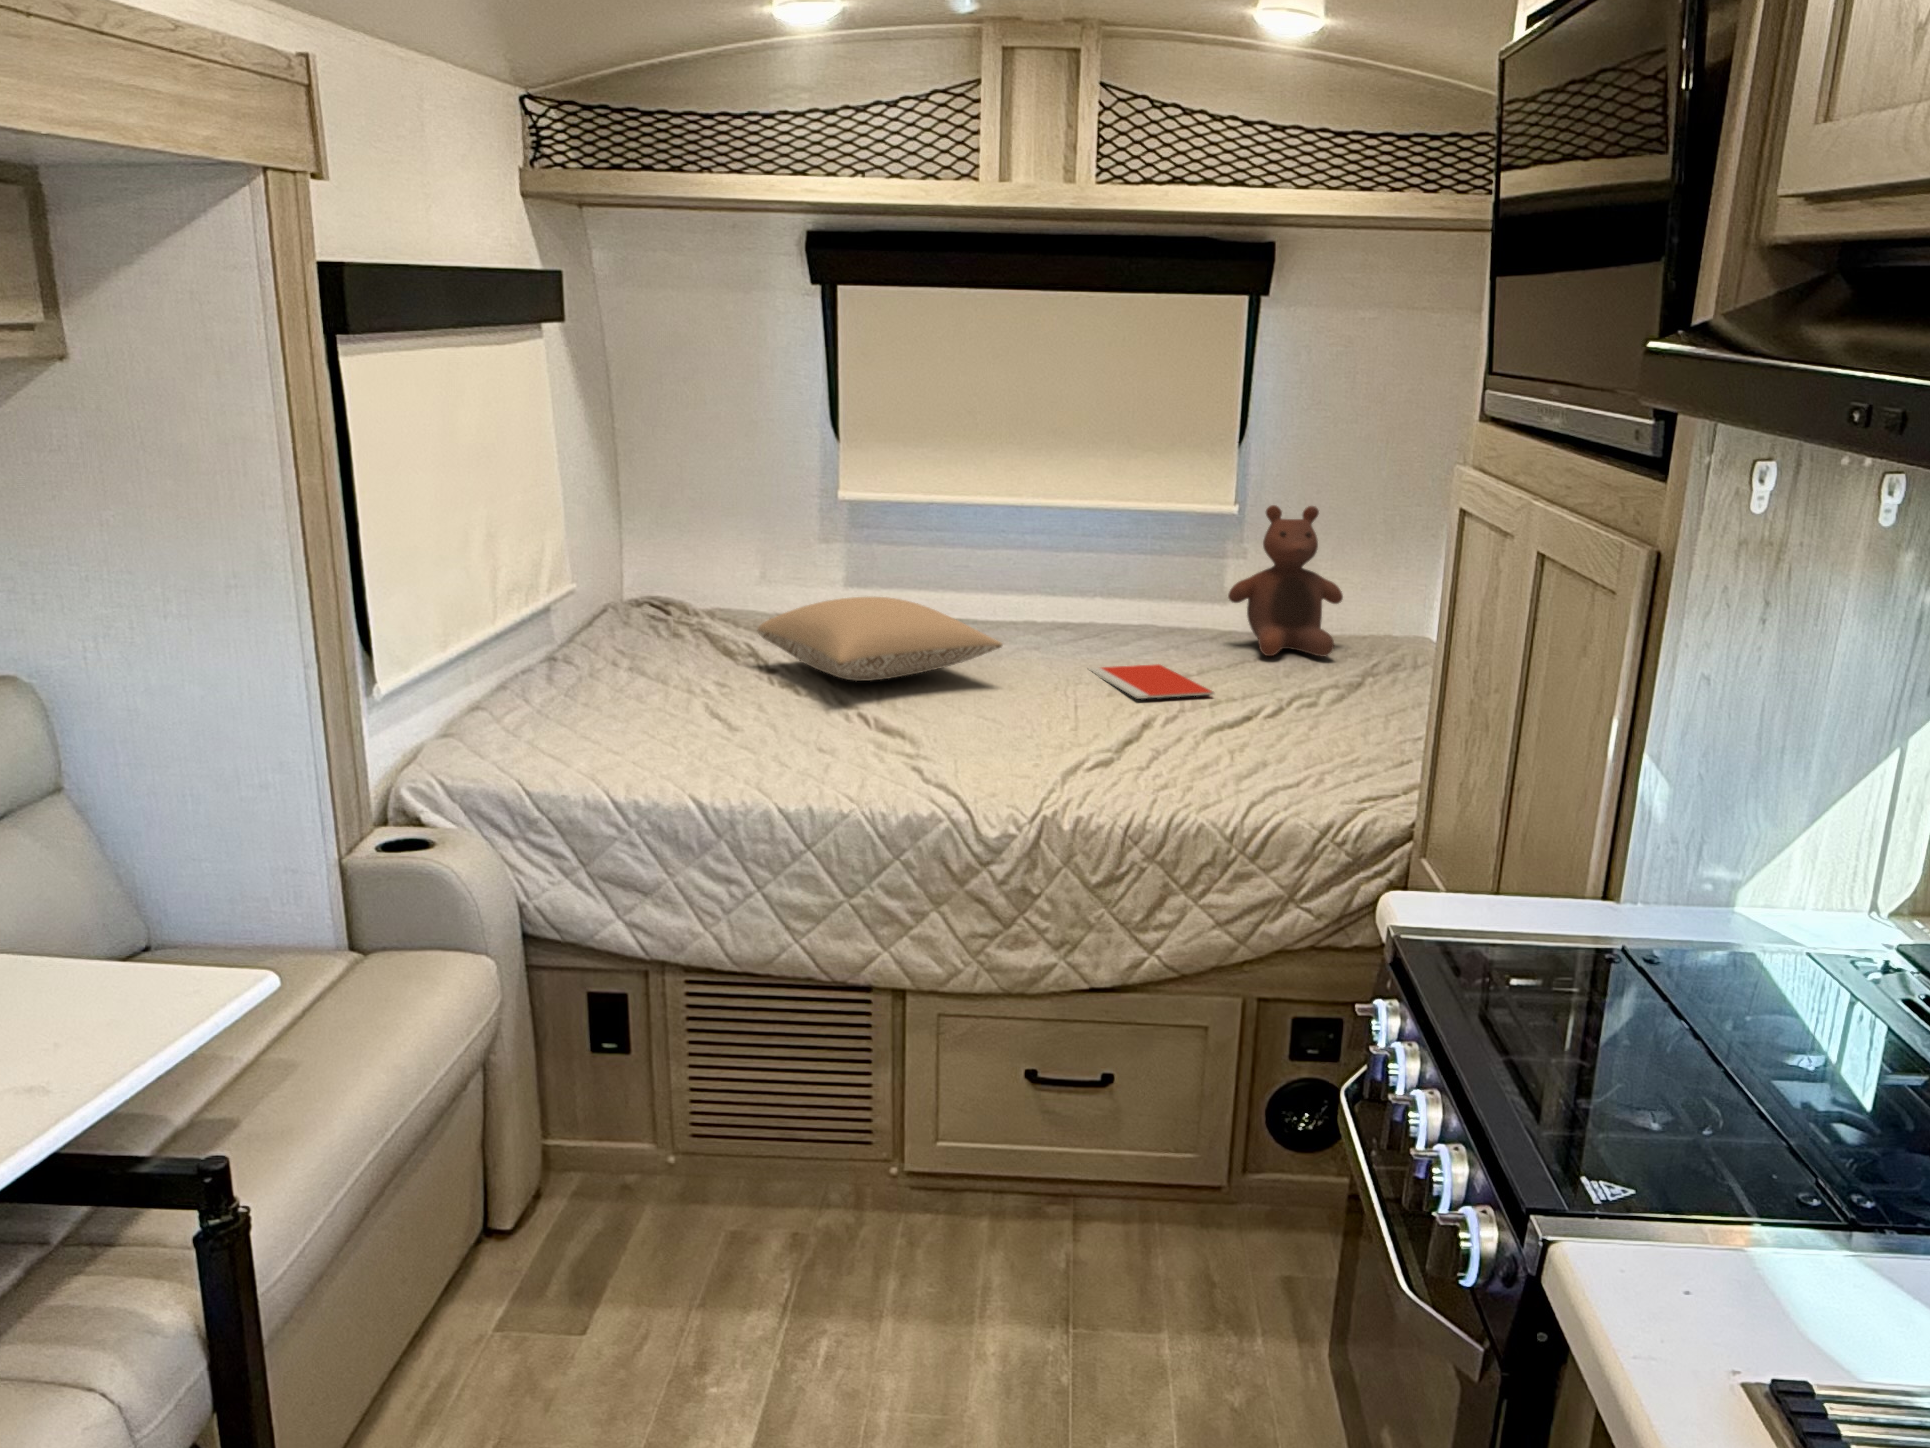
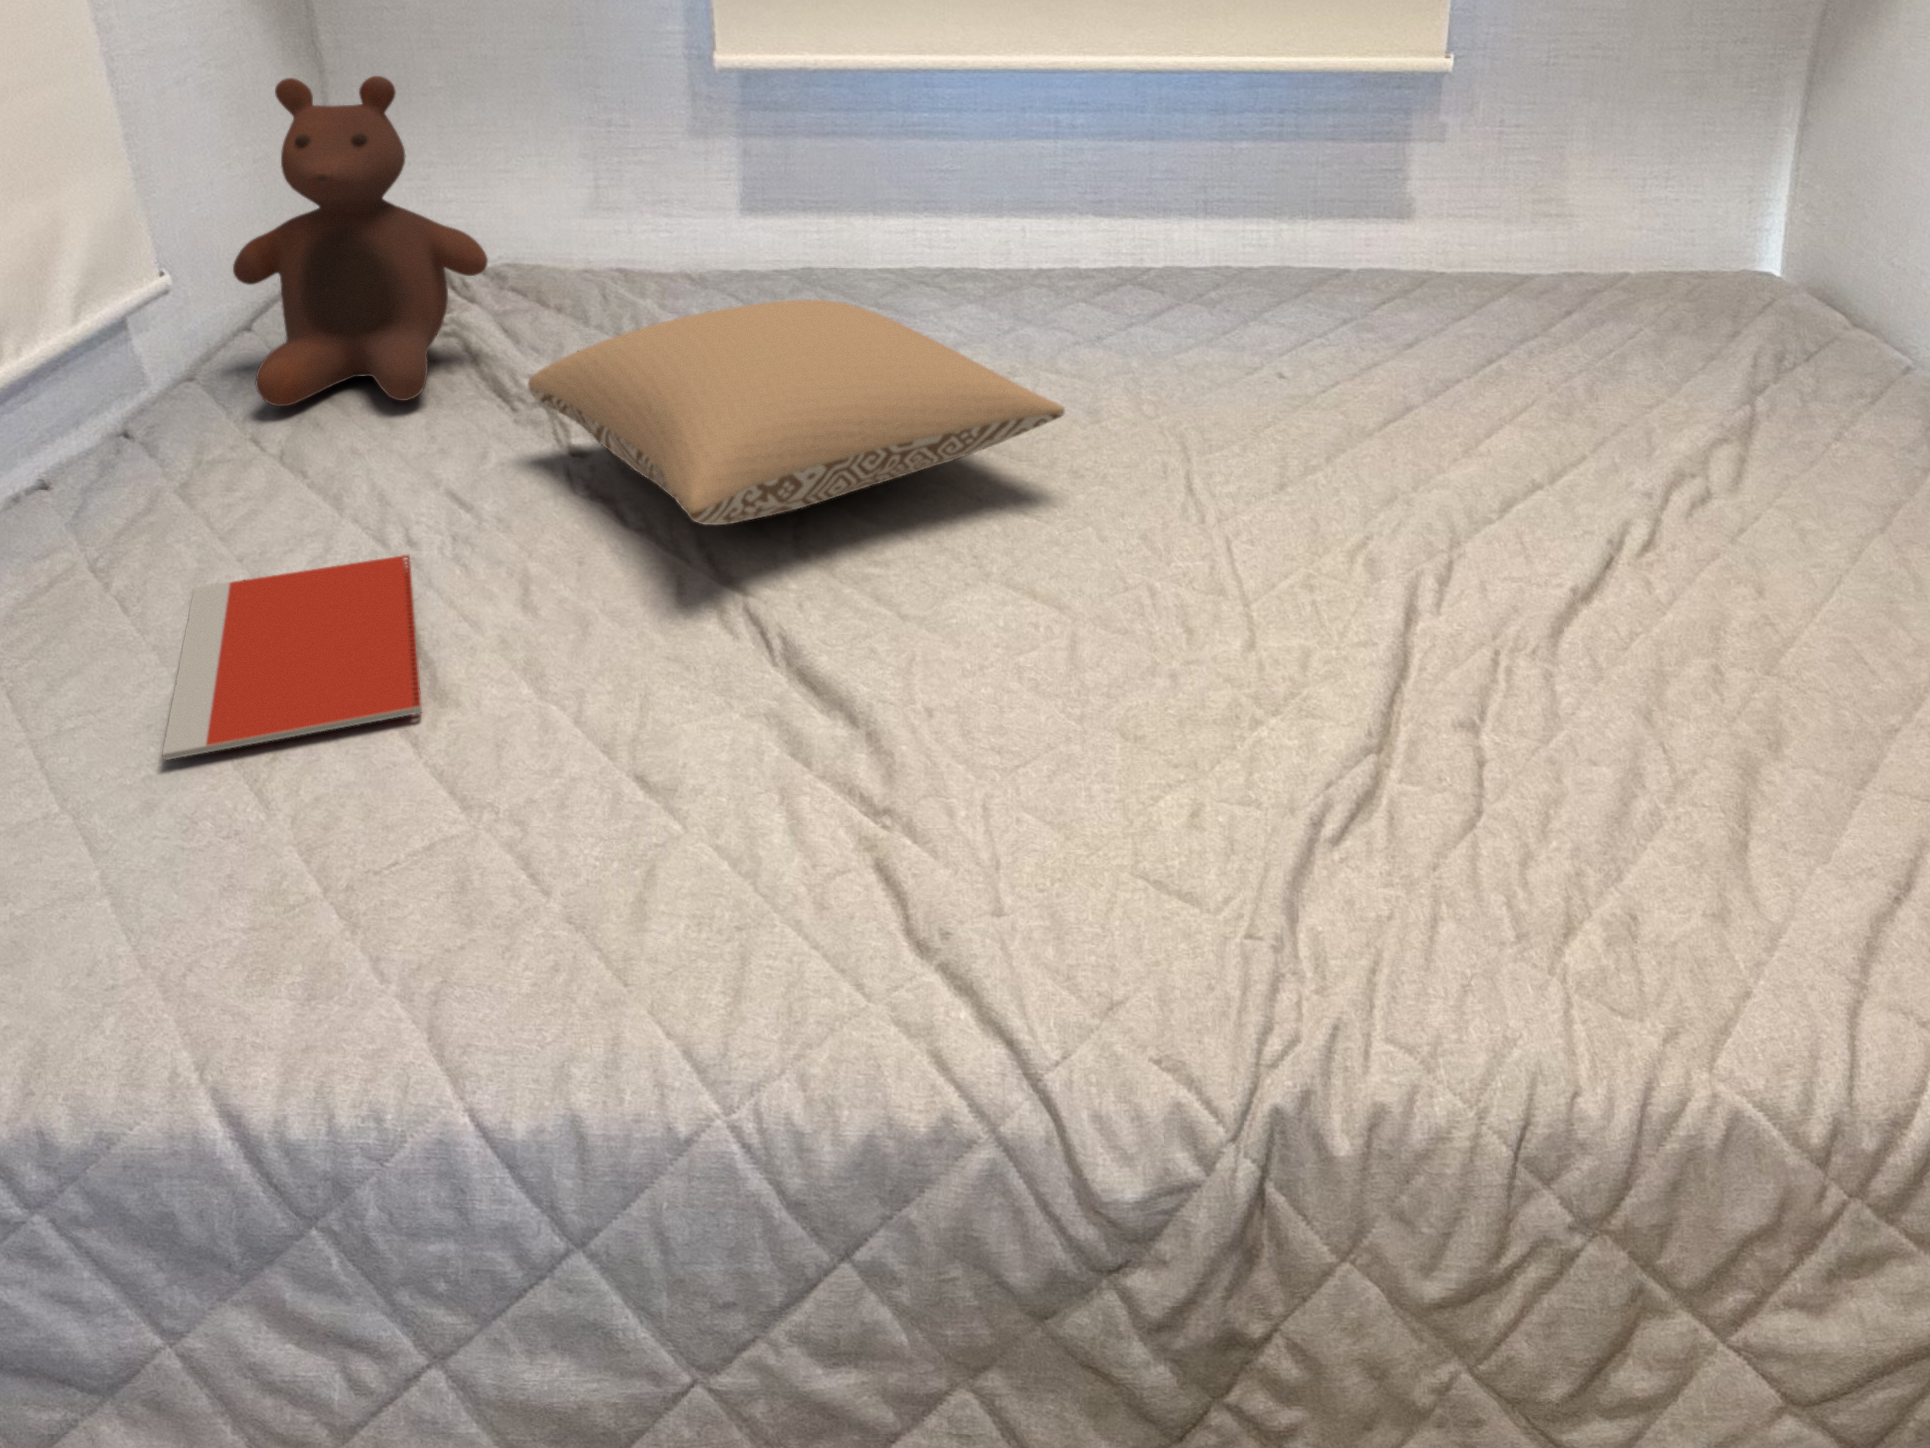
stuffed bear: present [1228,505,1343,657] -> present [233,76,488,406]
notebook: present [1089,664,1214,699] -> present [163,554,422,760]

